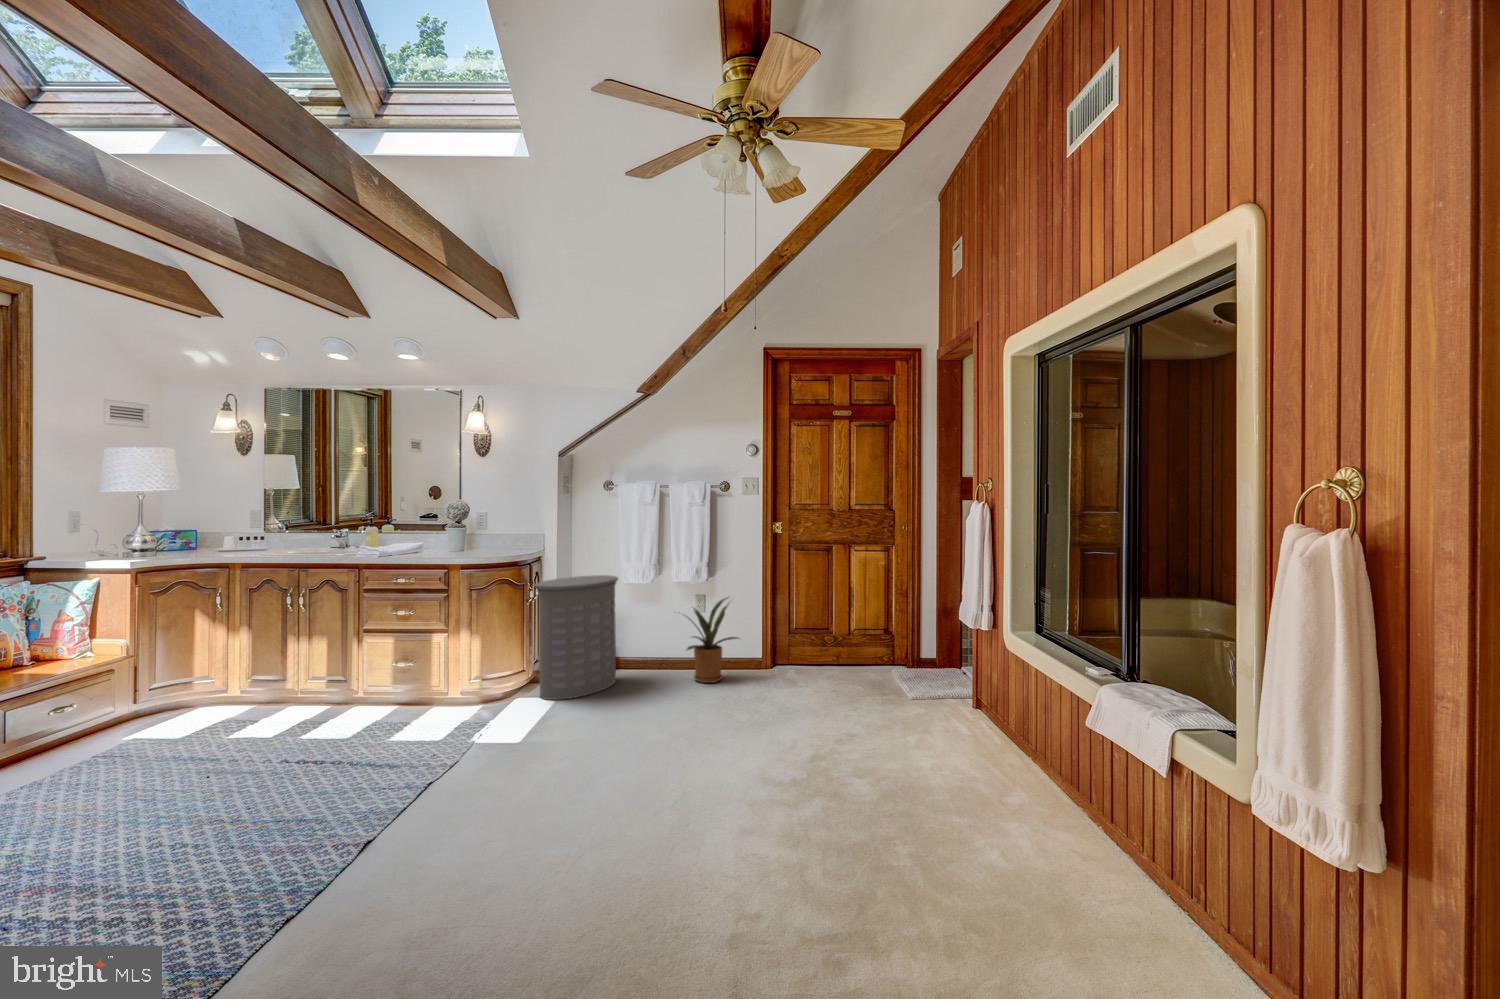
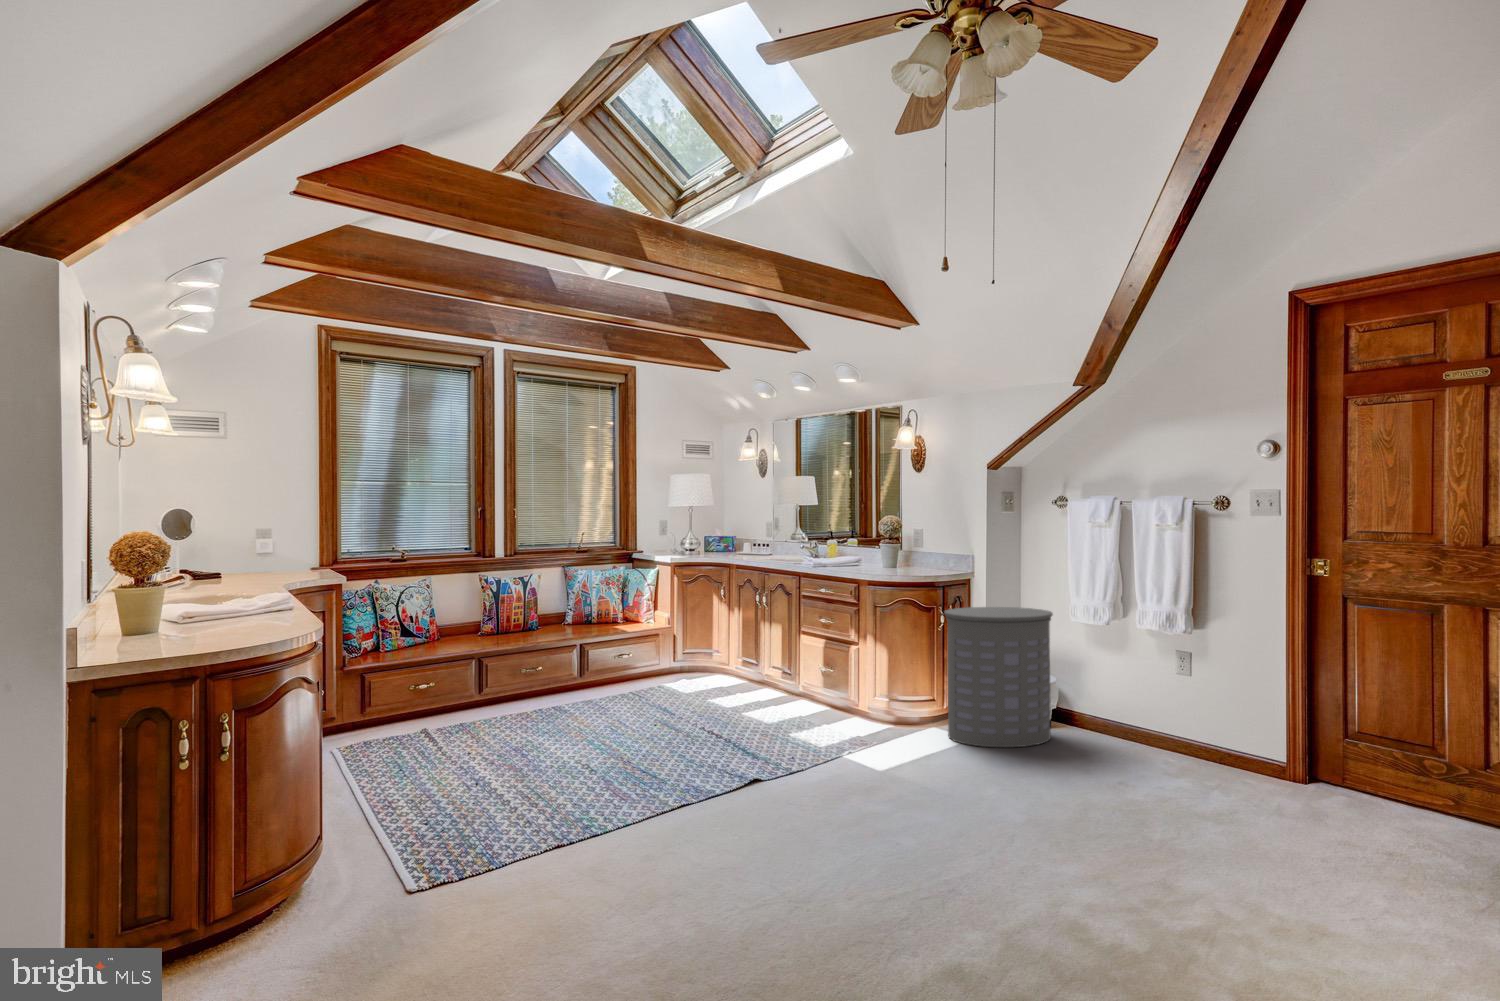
house plant: present [687,597,738,683] -> none [1112,661,1241,779]

